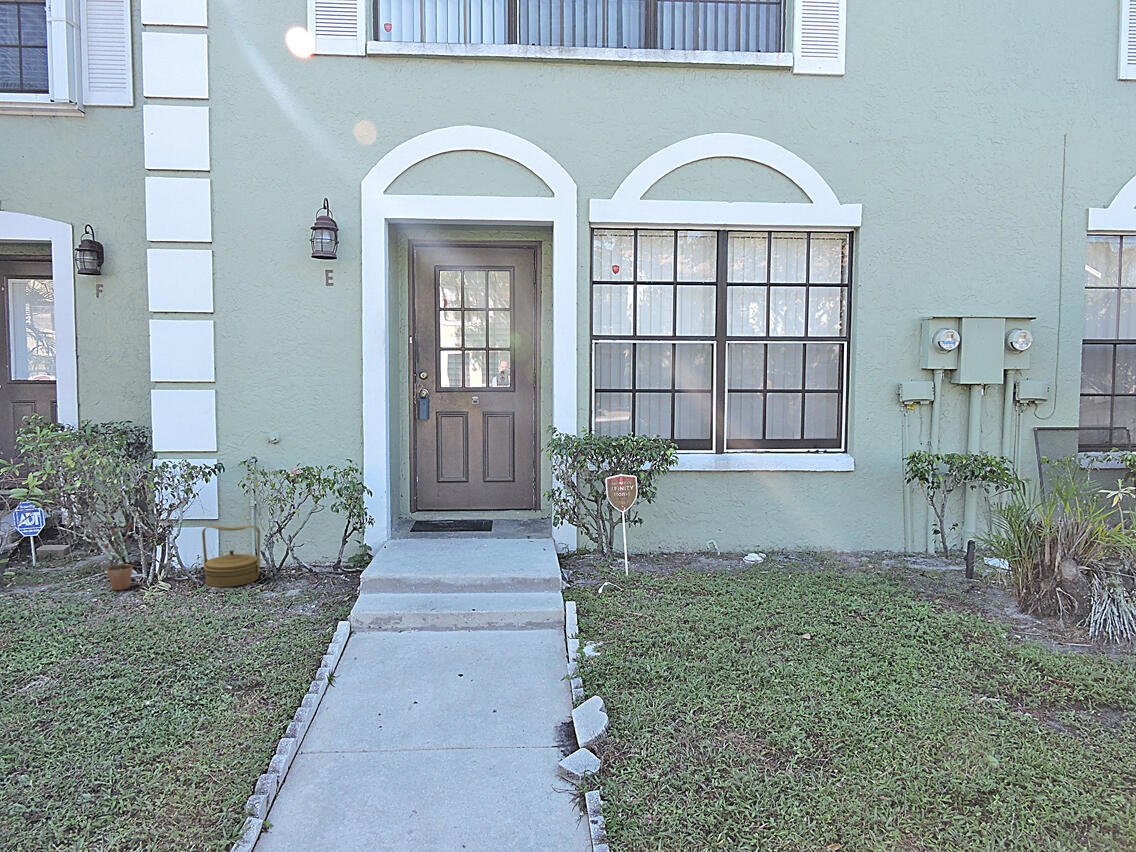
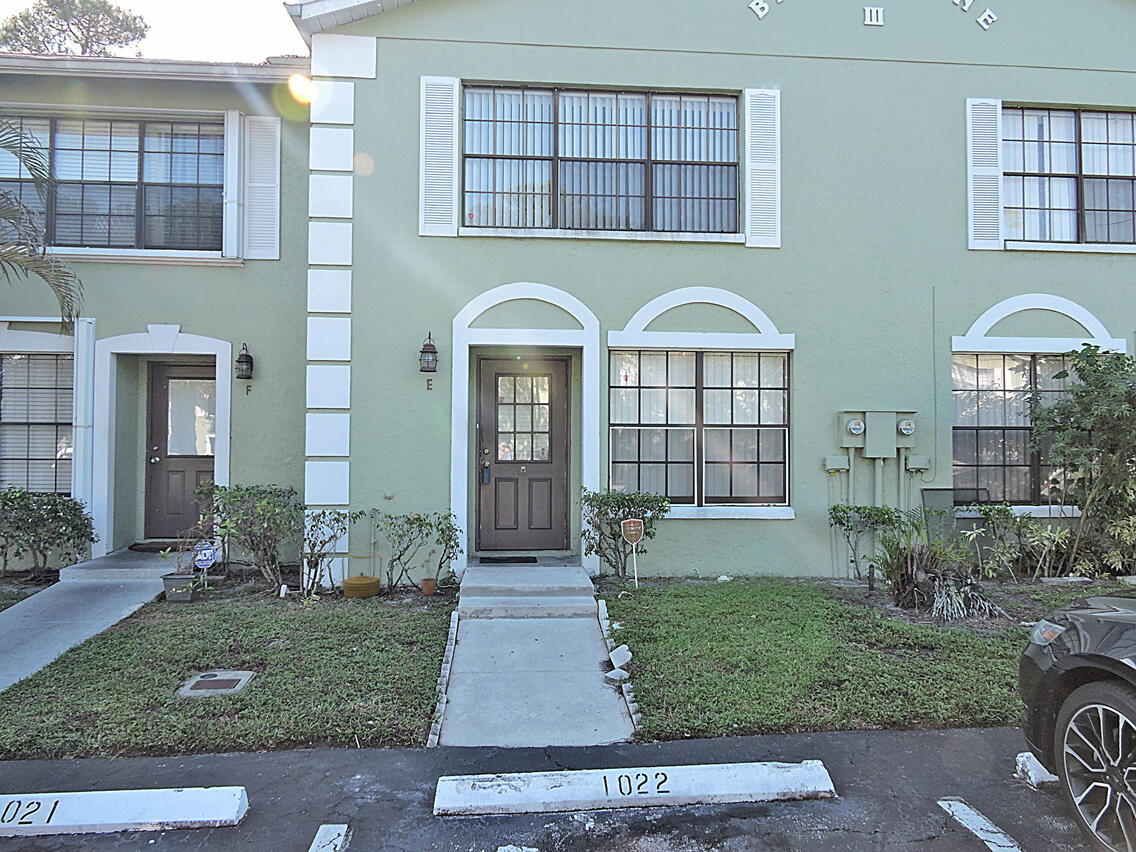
potted plant: present [104,522,134,590] -> present [421,549,437,595]

